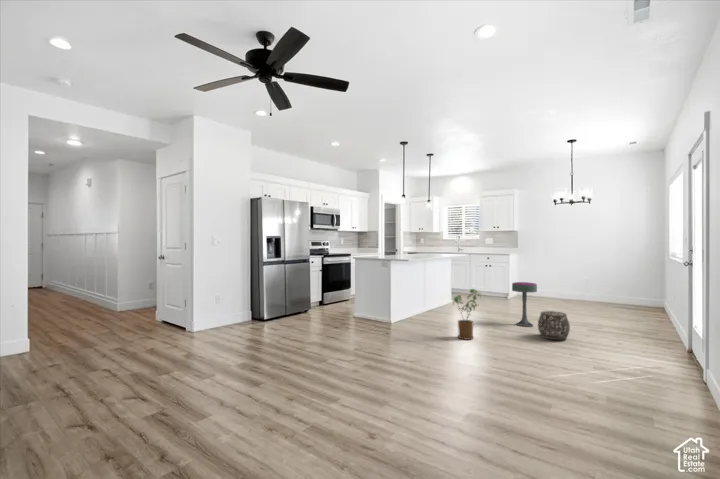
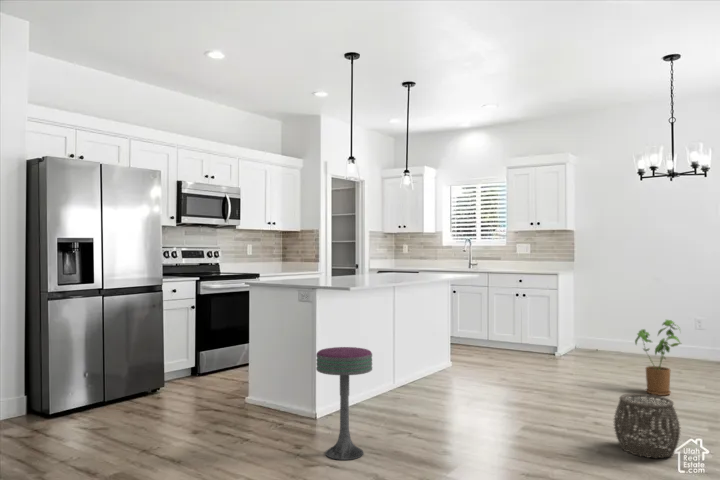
bar stool: present [512,282,537,327] -> present [316,347,372,460]
house plant: present [454,289,480,340] -> present [635,320,681,396]

